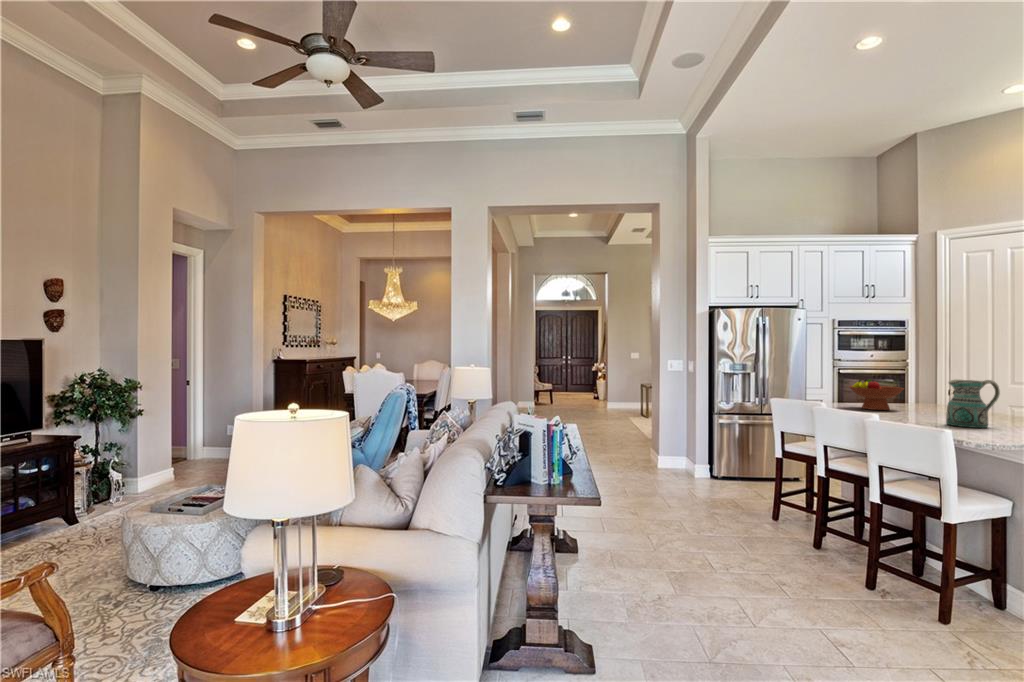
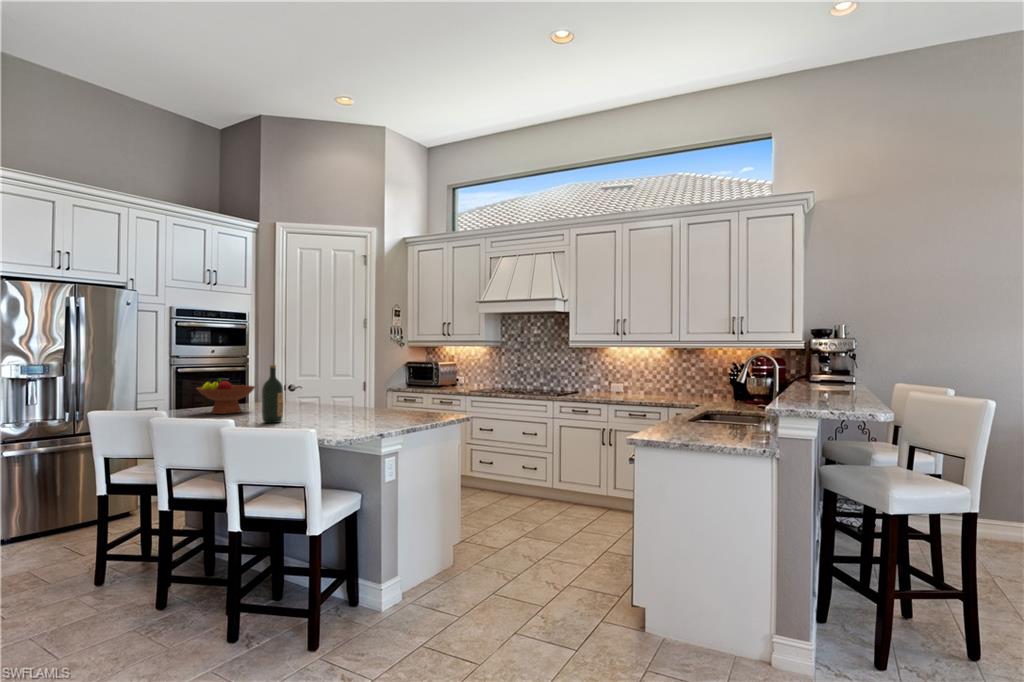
wine bottle: none [905,369,928,421] -> present [262,365,283,423]
ceramic pitcher: present [946,379,1000,428] -> none [300,374,343,424]

